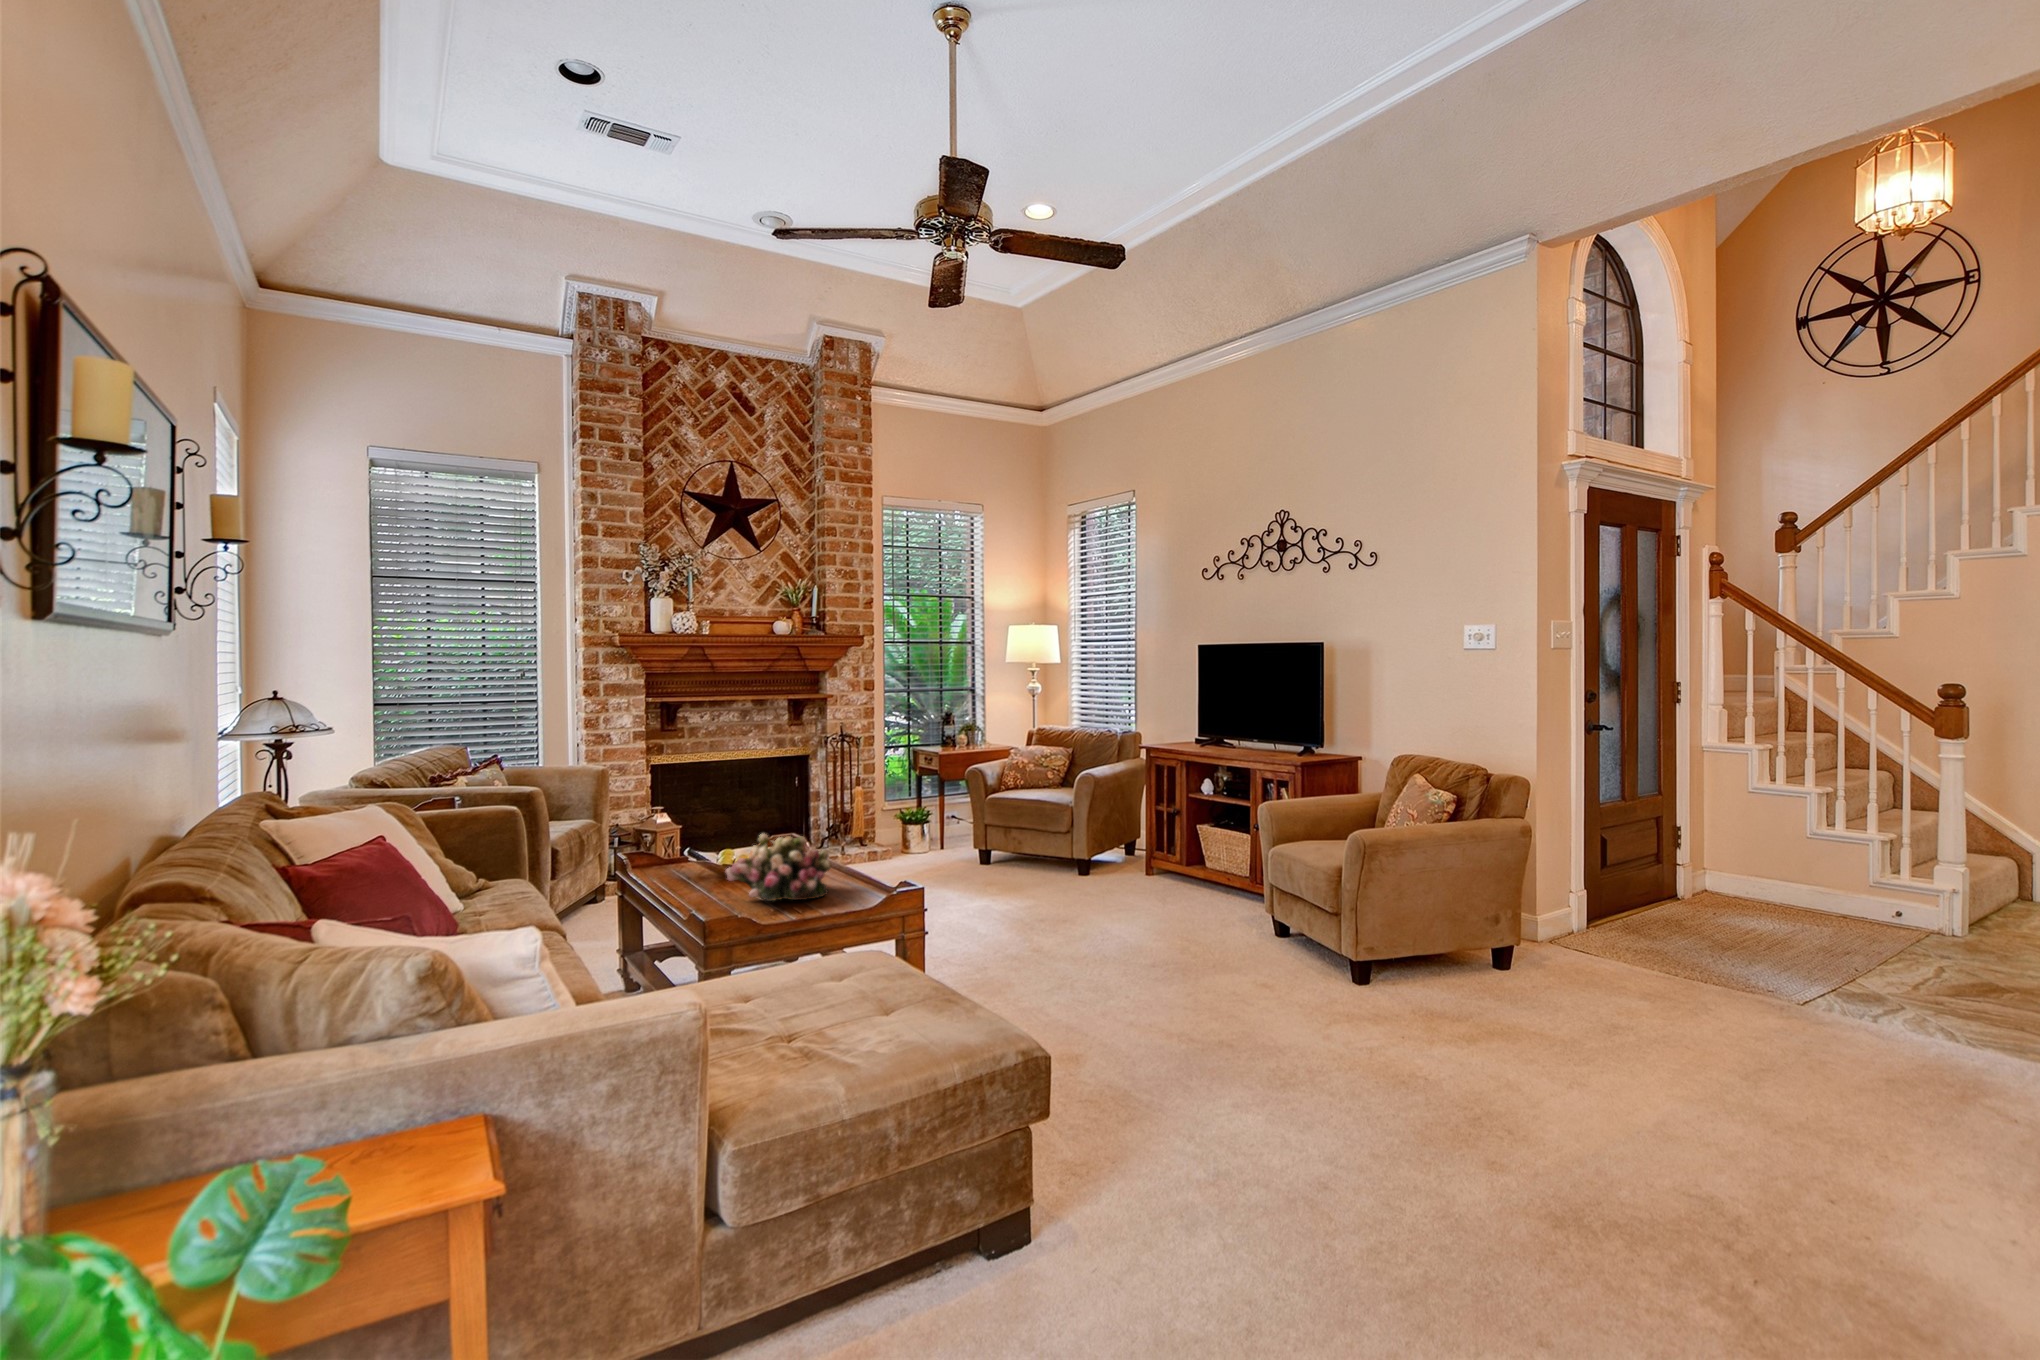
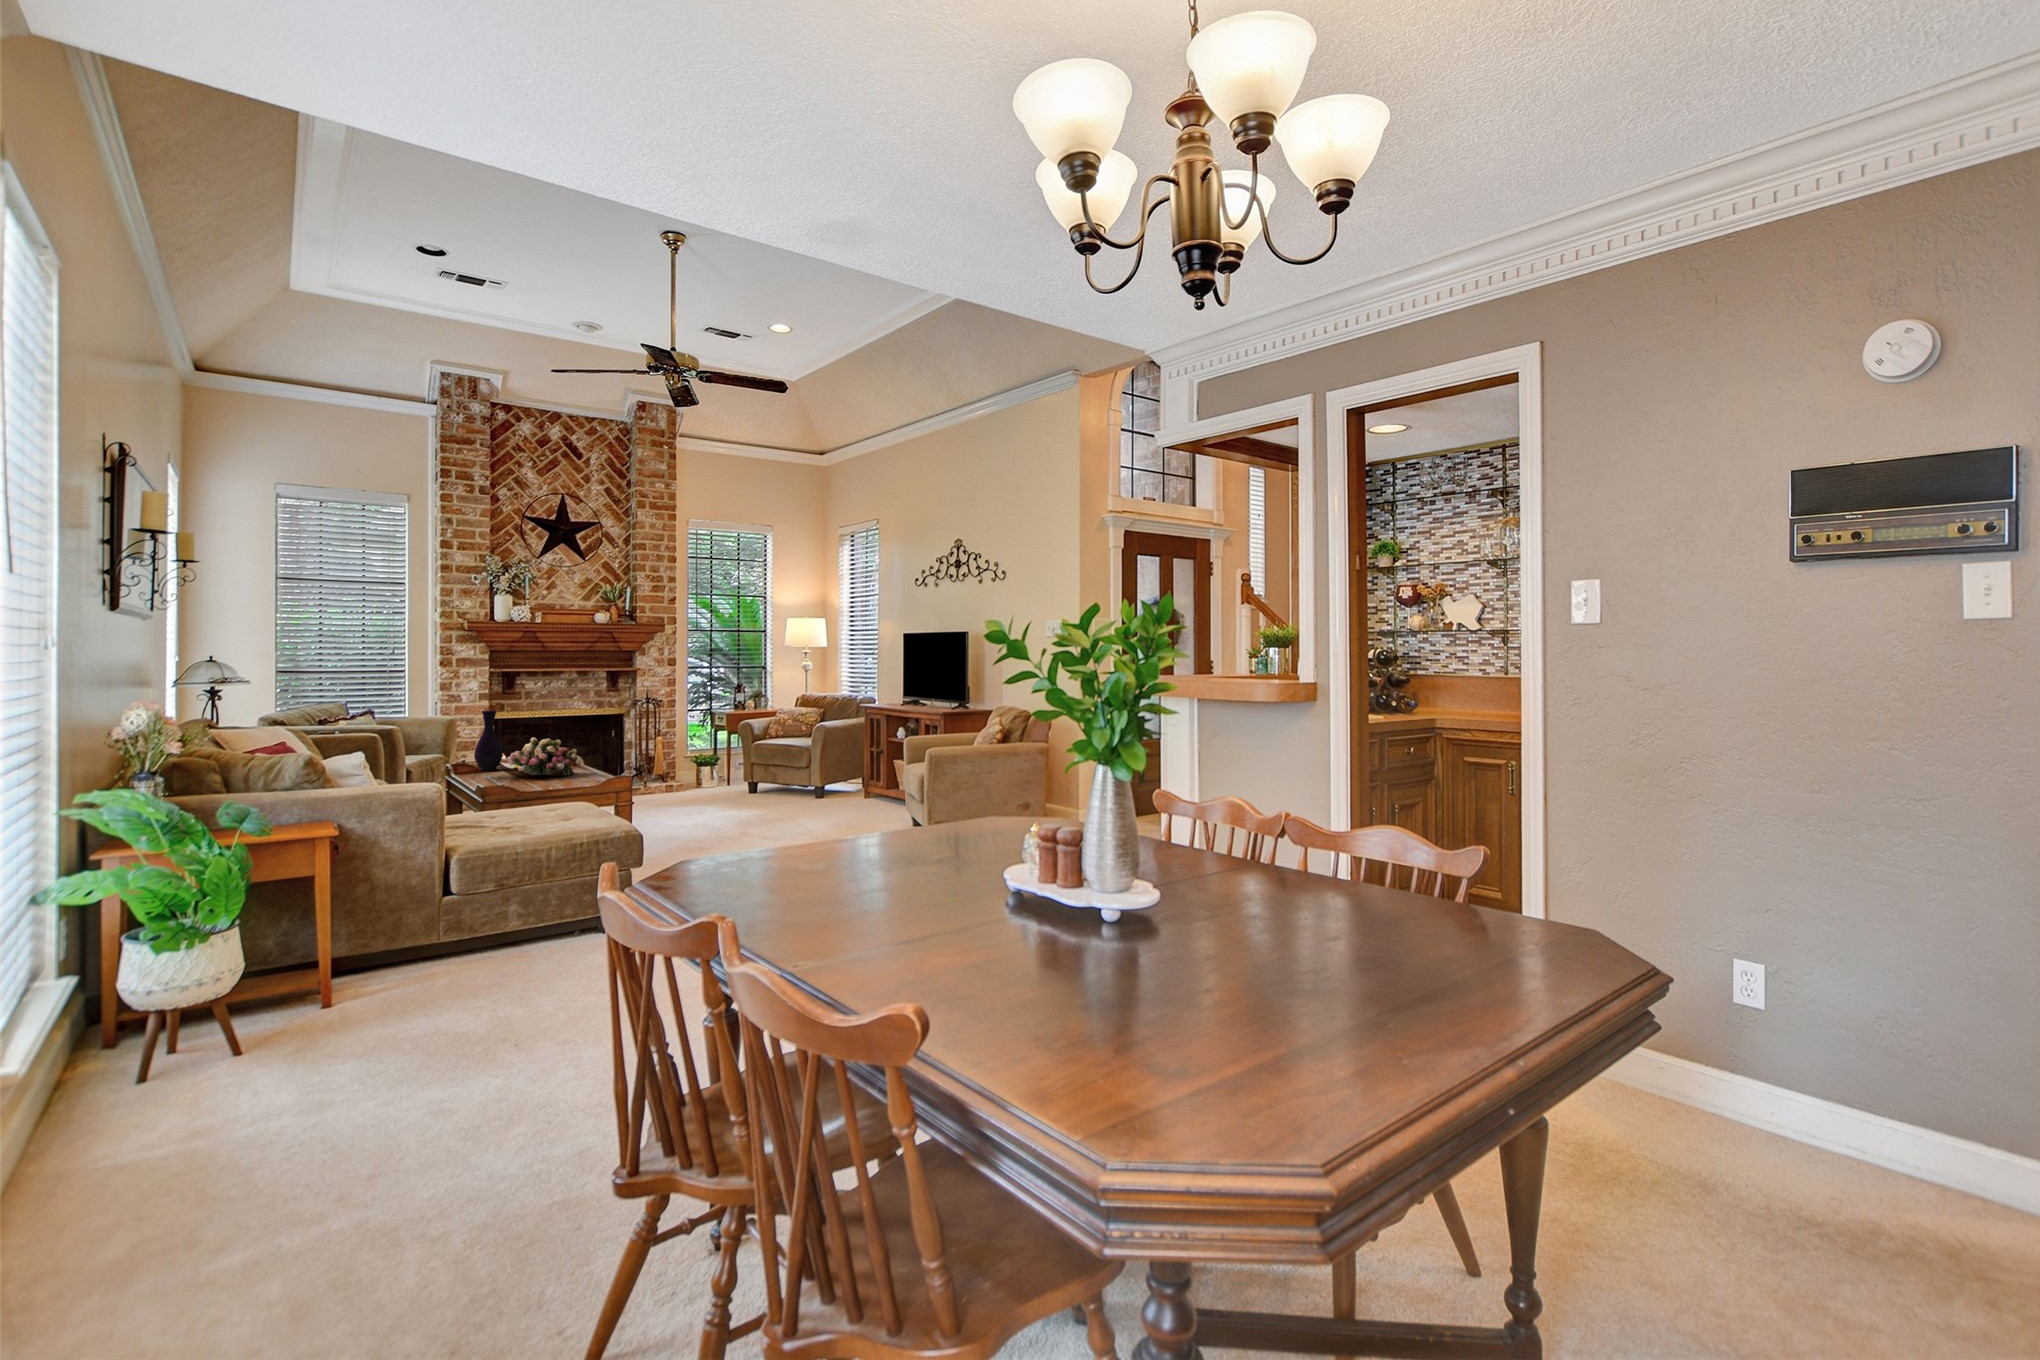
vase: none [663,782,705,880] -> present [474,710,503,771]

